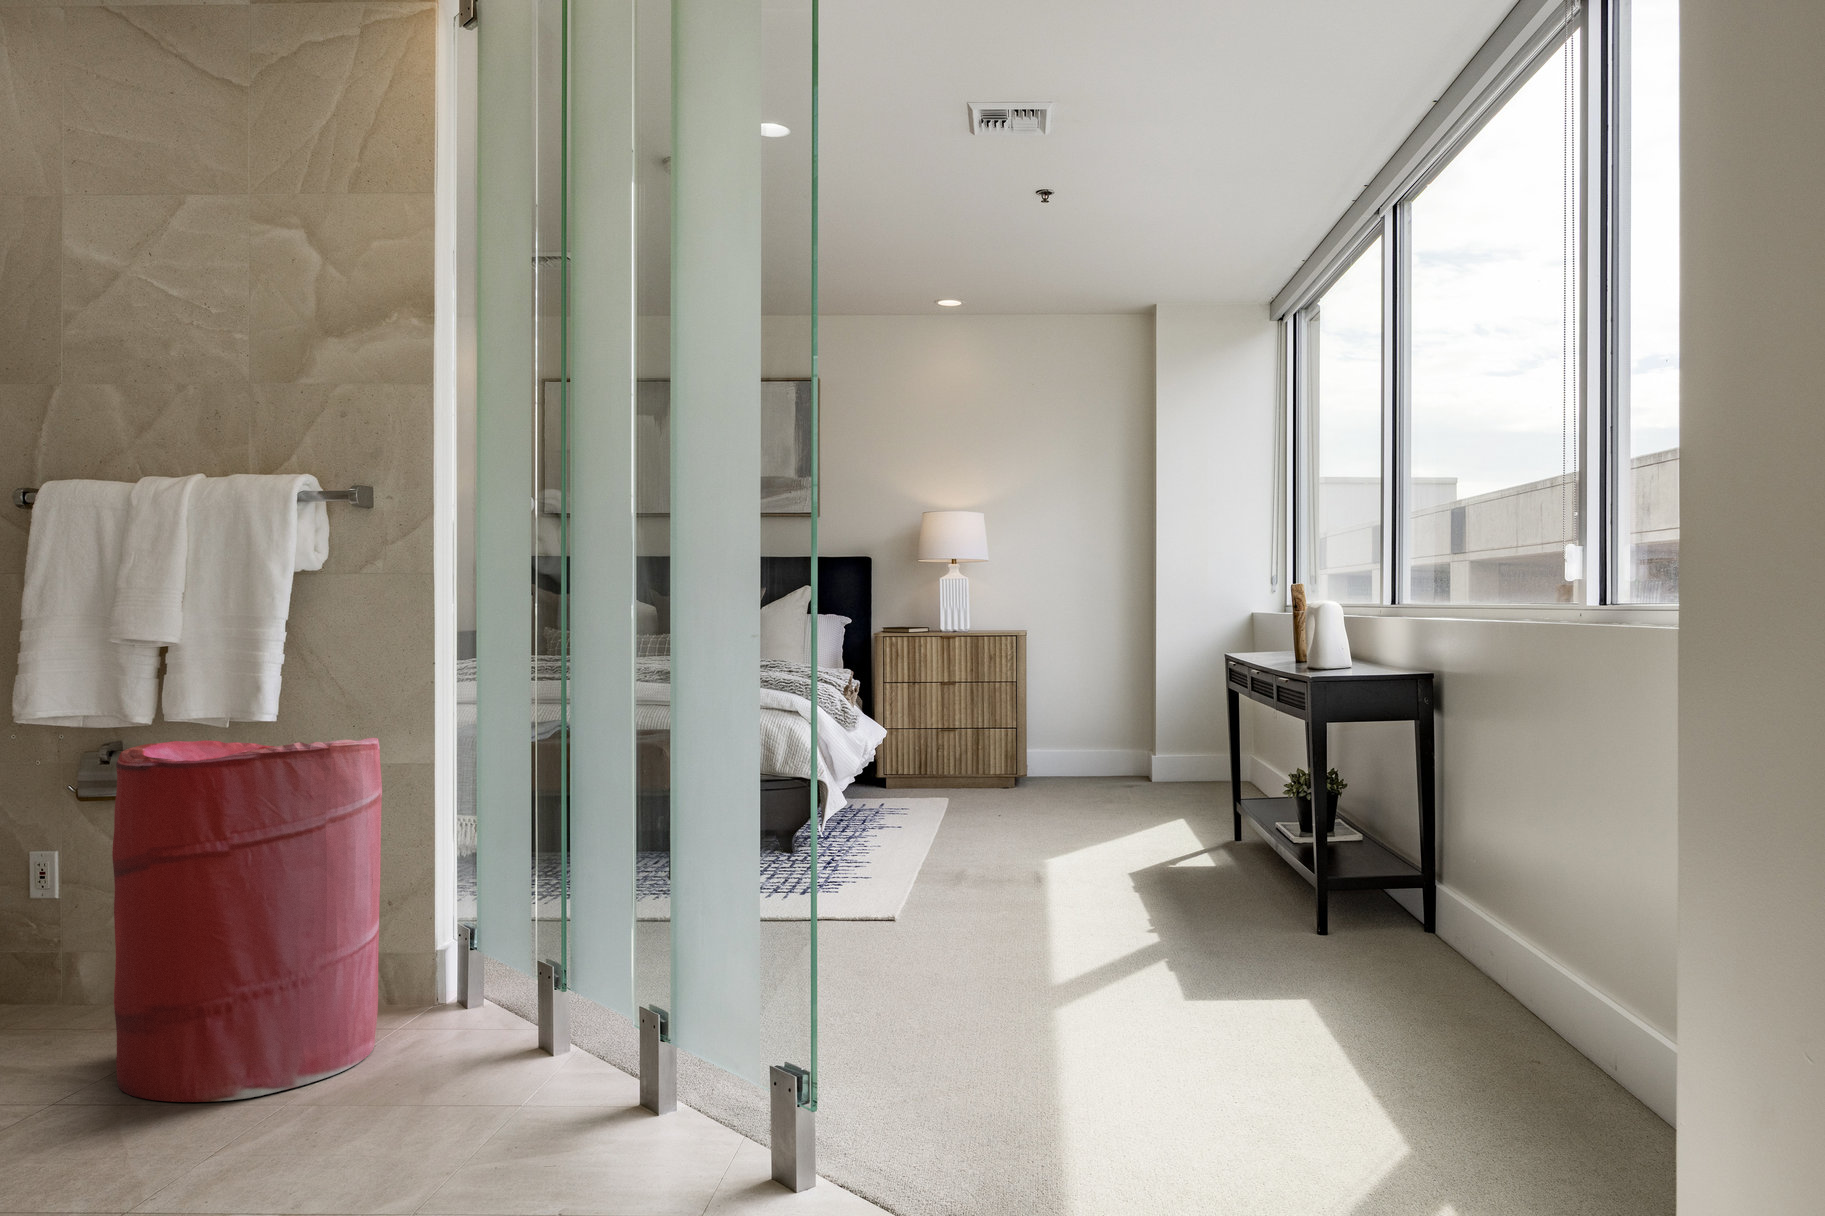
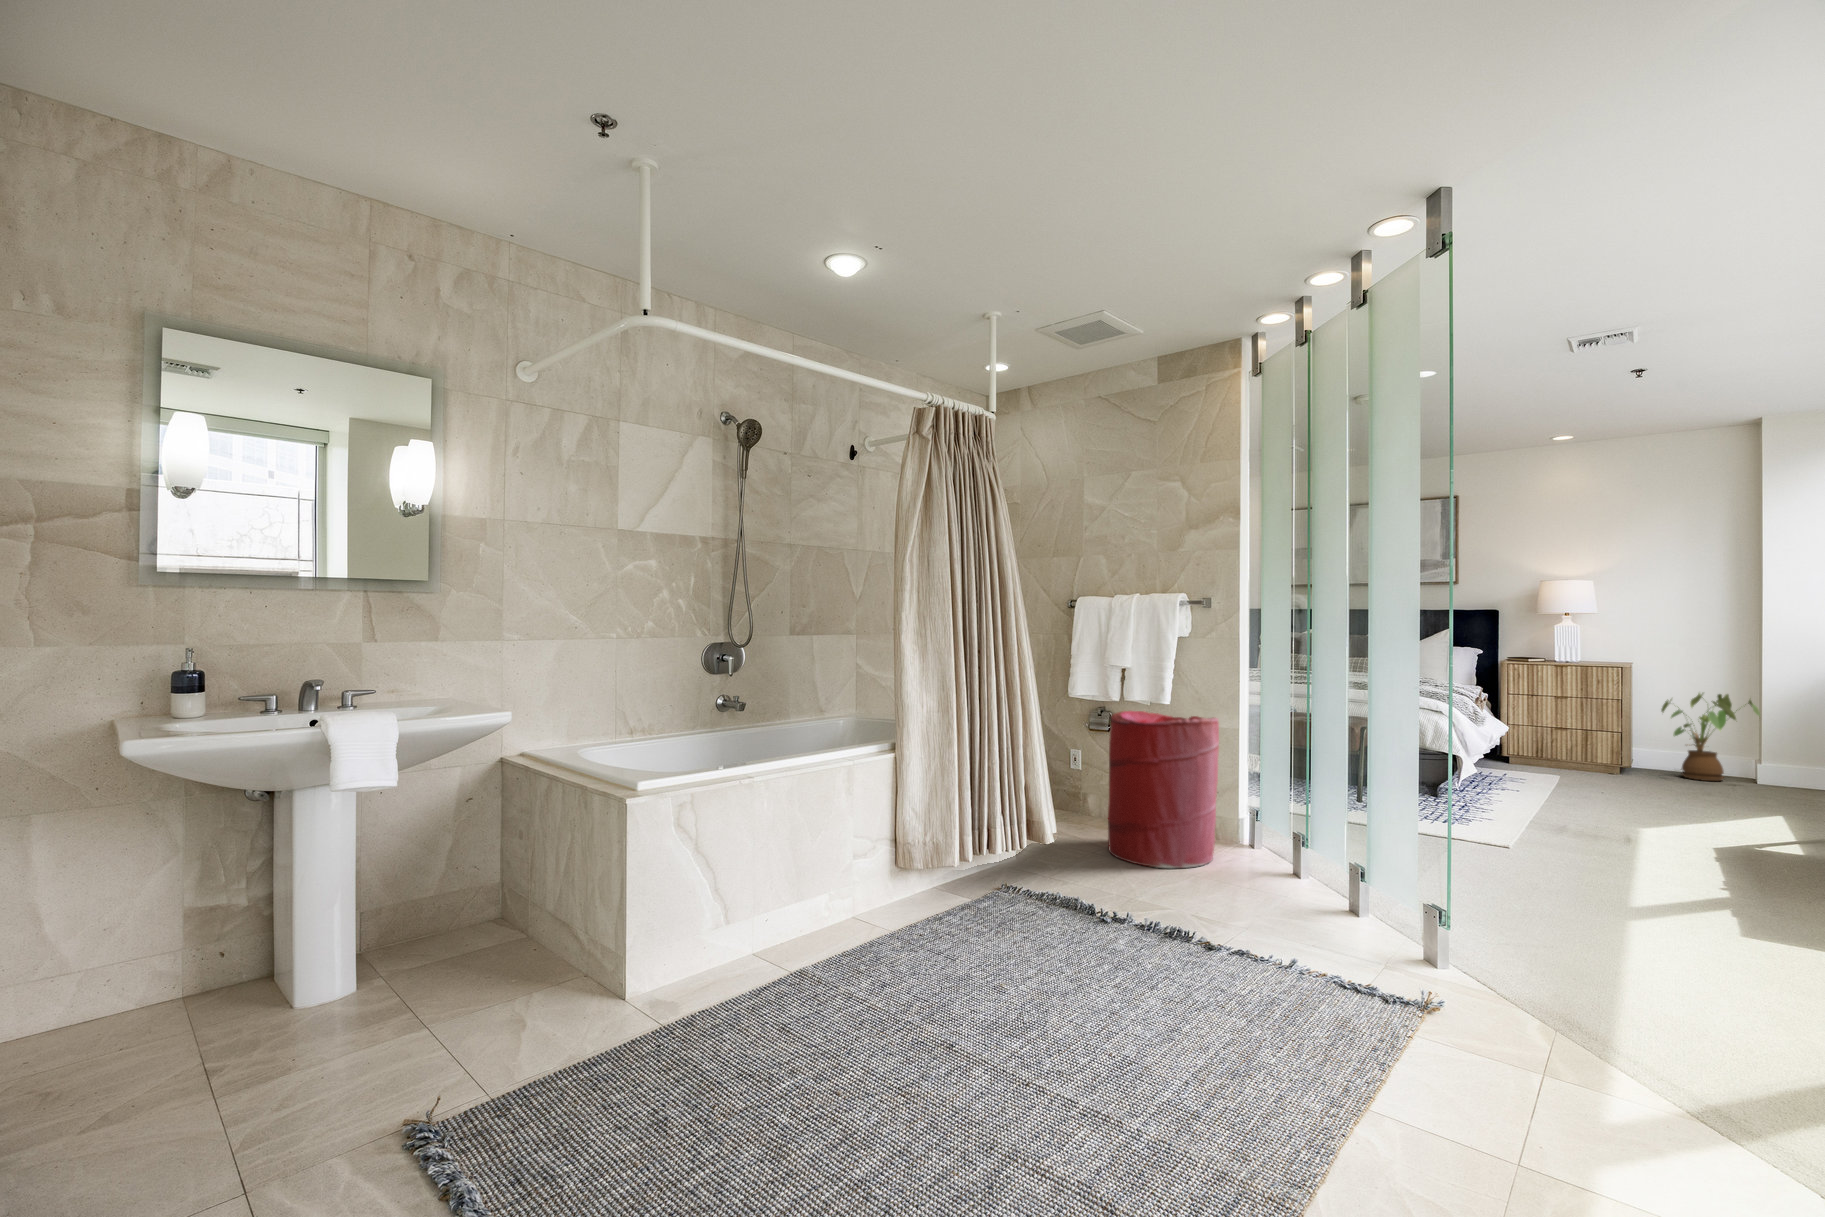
house plant: none [1061,662,1162,784] -> present [1661,693,1760,781]

